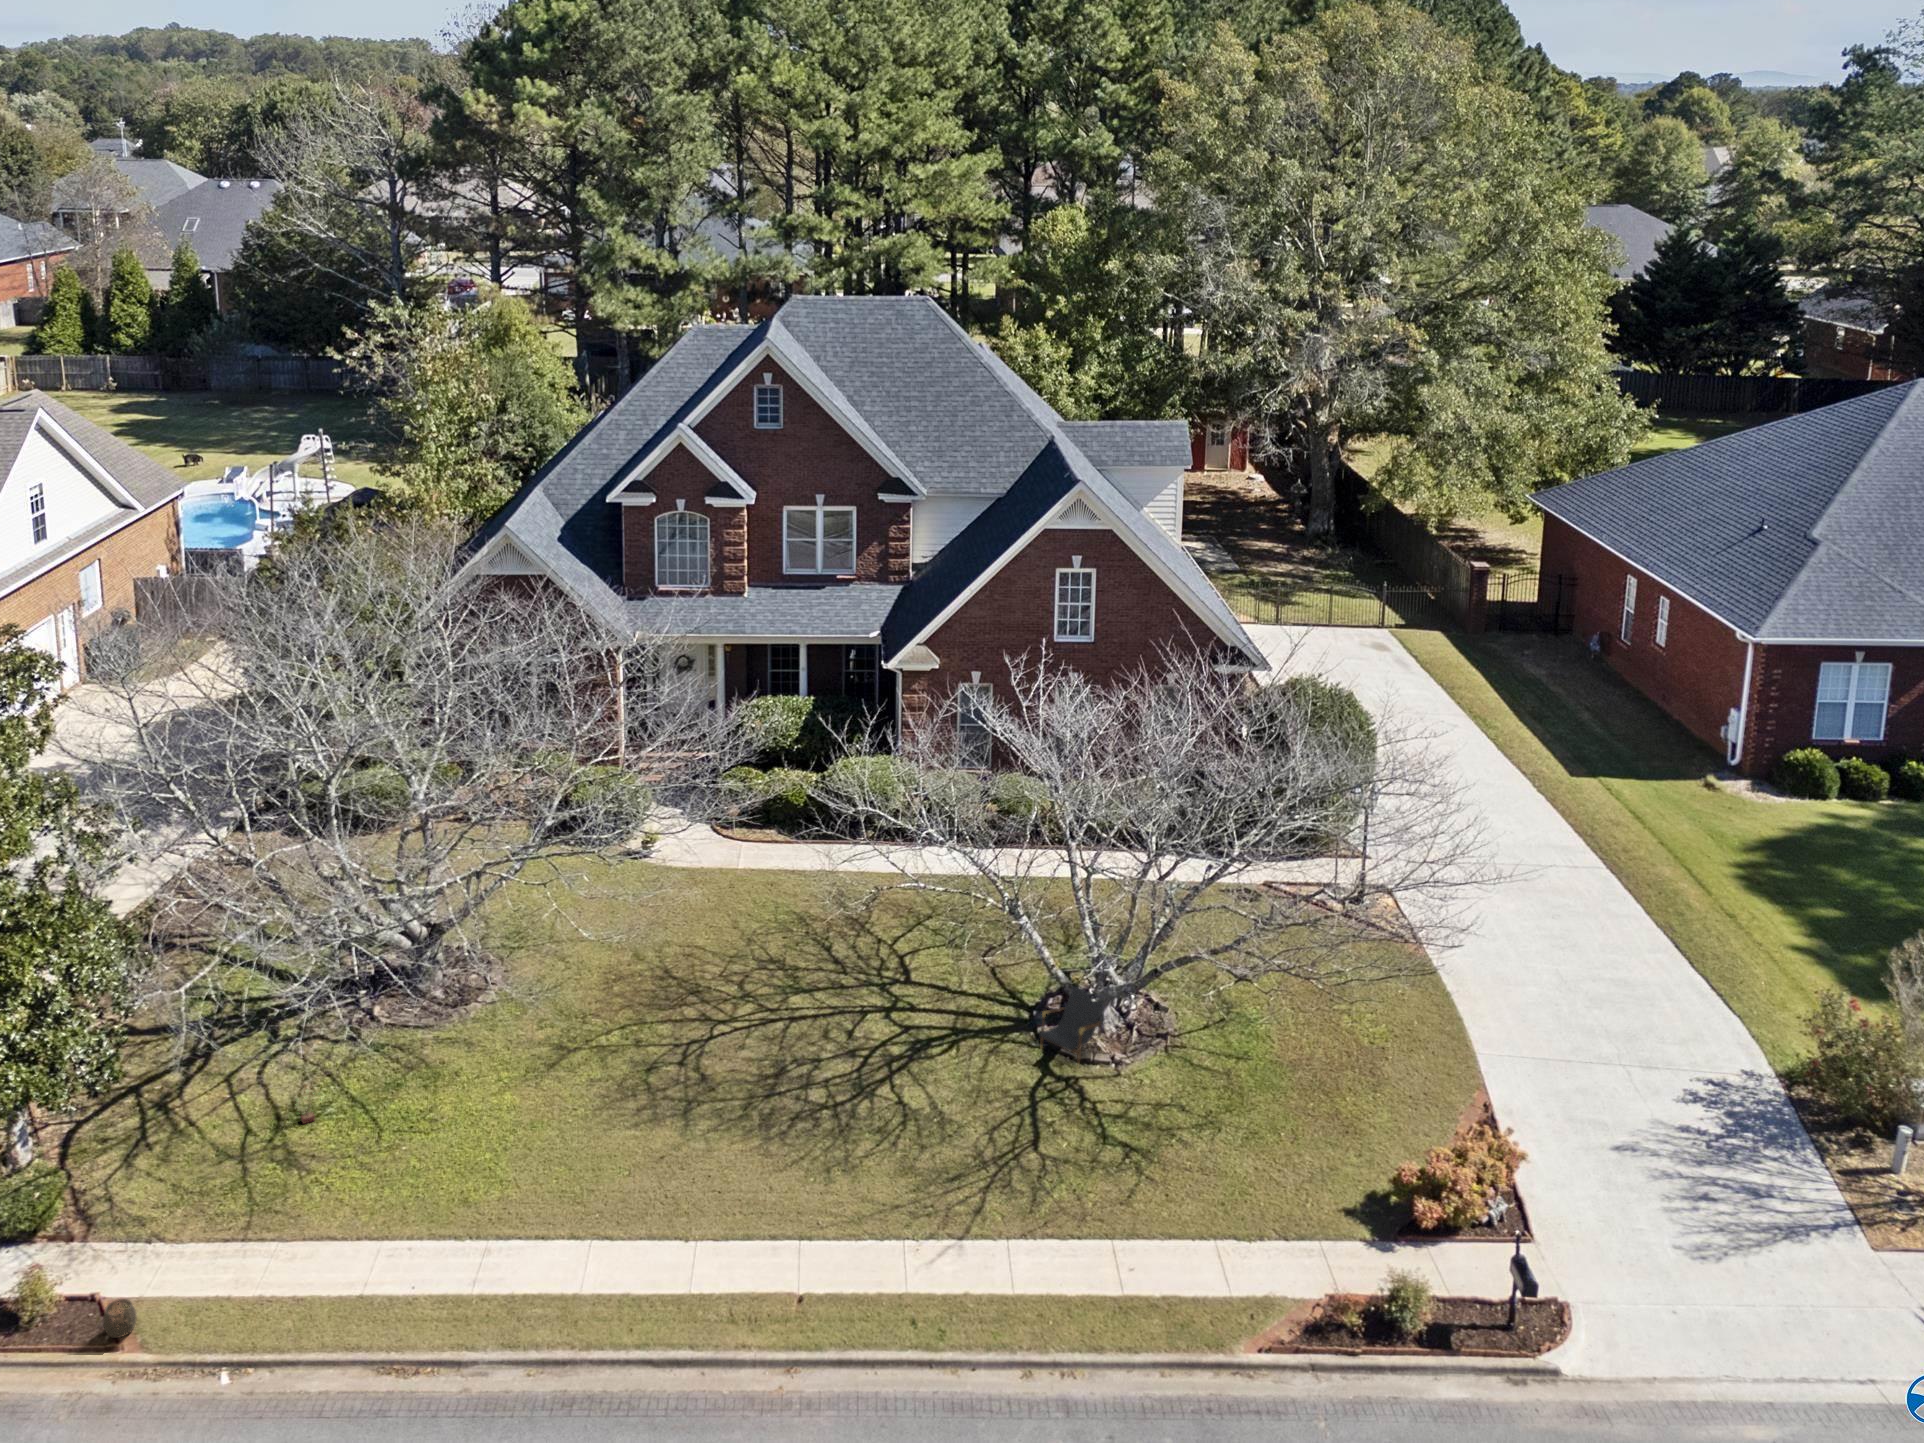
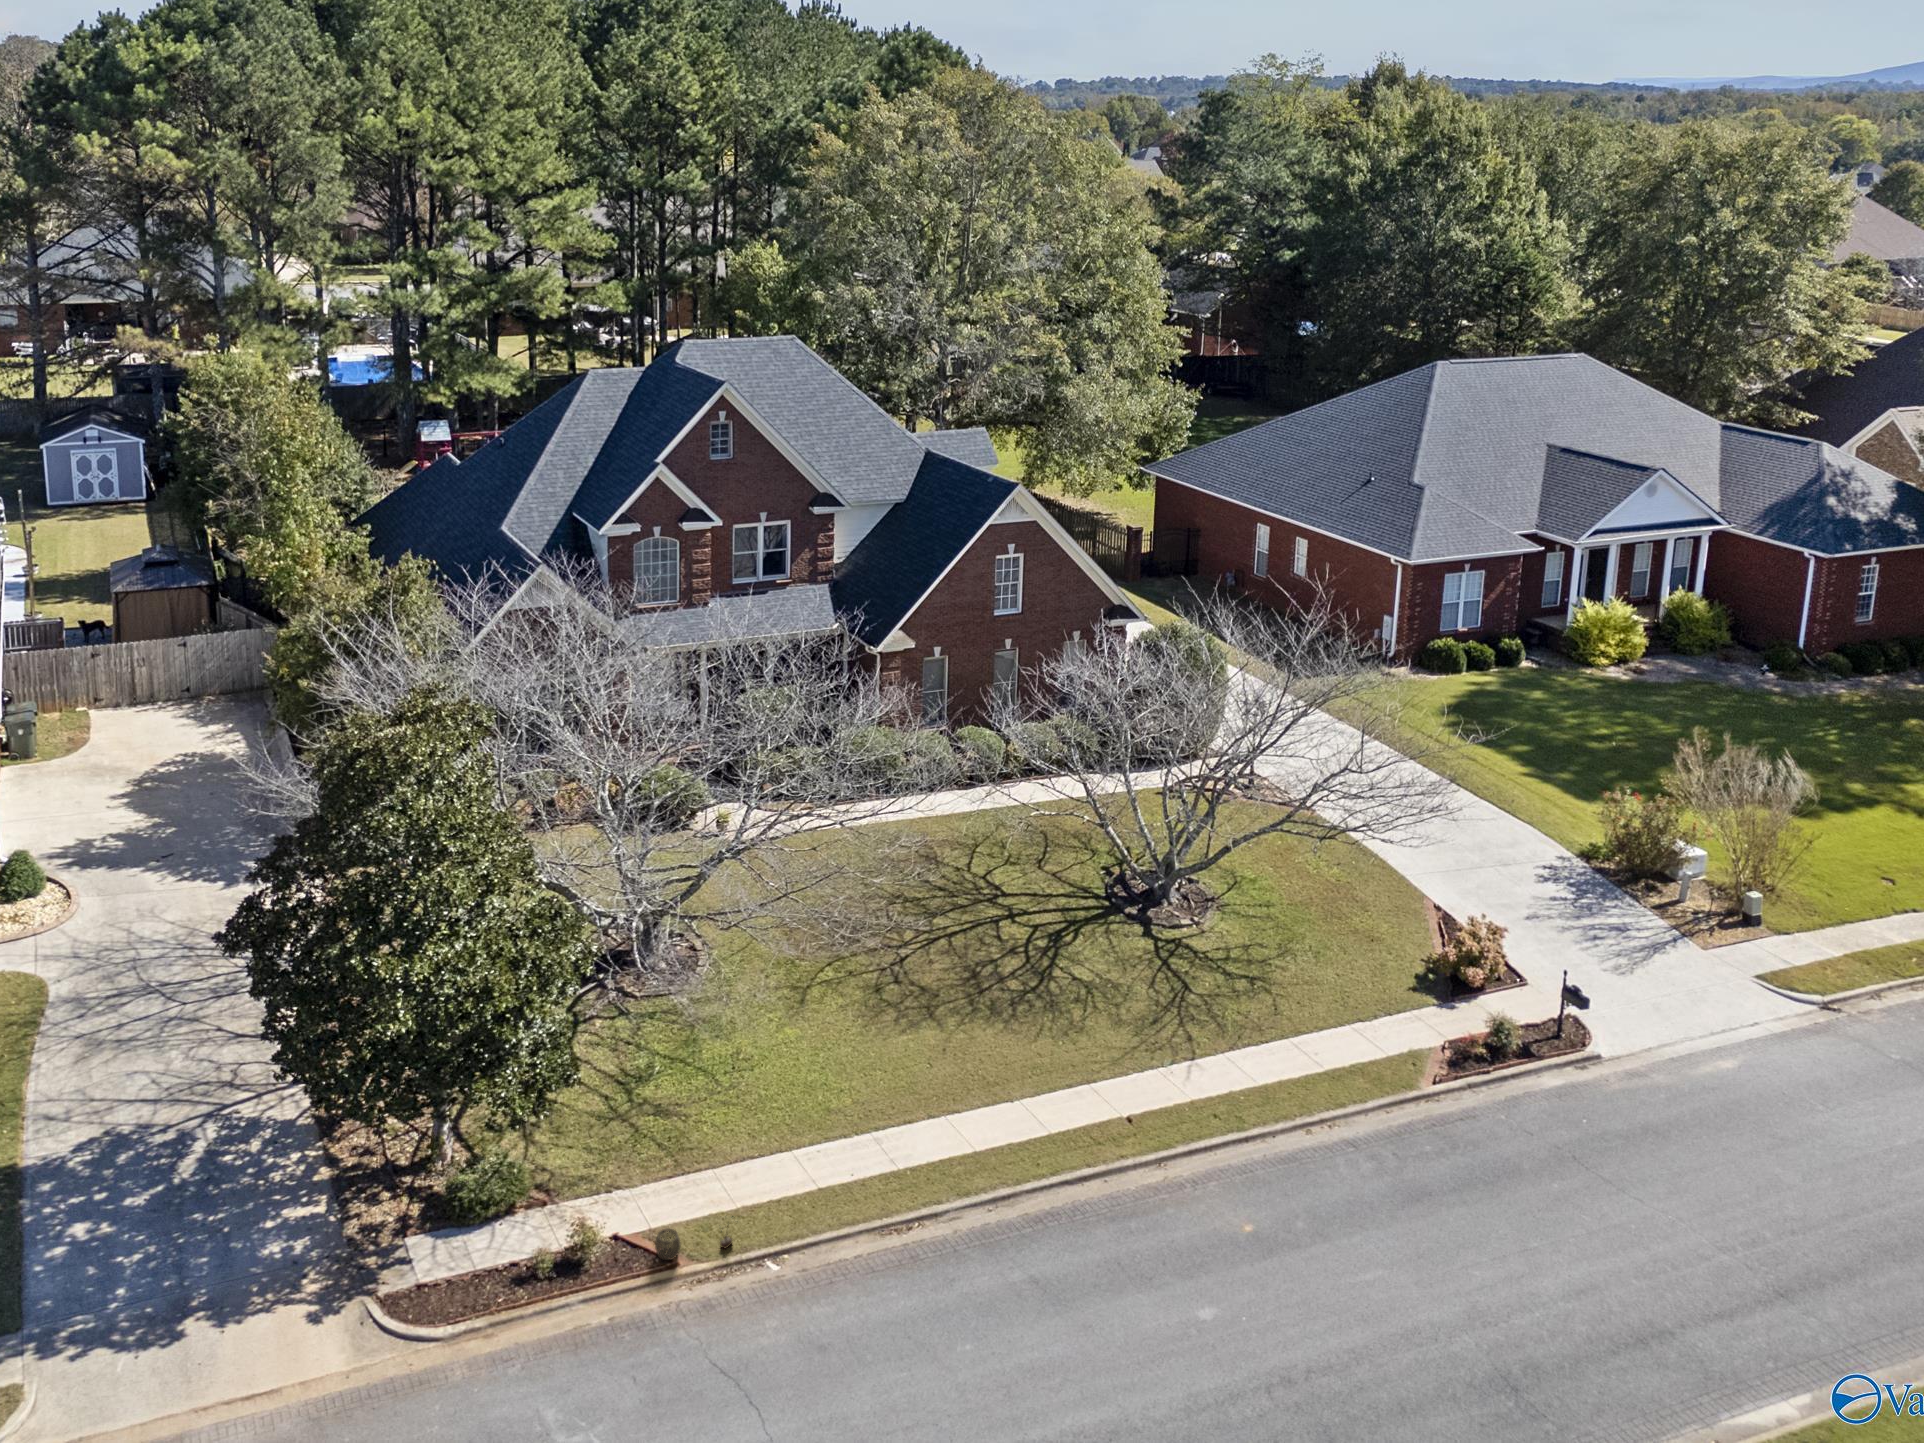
lounge chair: present [1039,987,1104,1067] -> none [1128,873,1170,933]
potted plant: present [296,1093,321,1124] -> present [720,1216,738,1248]

